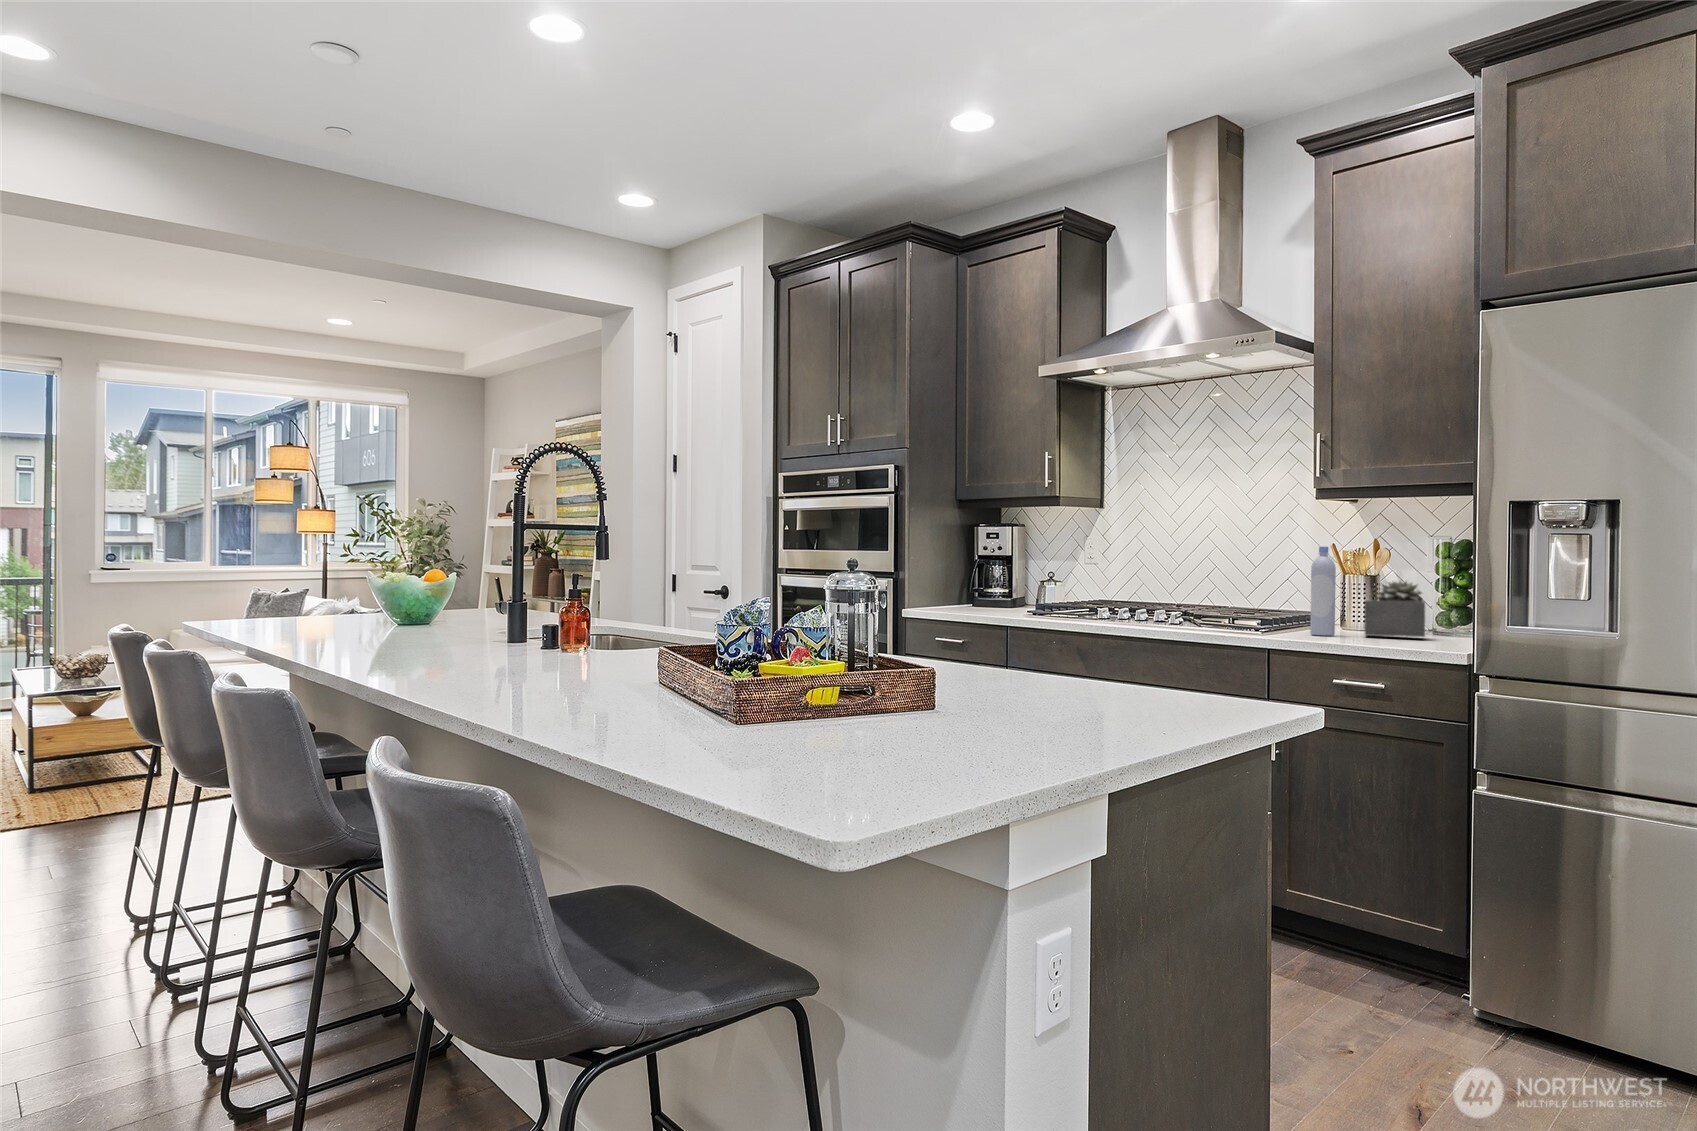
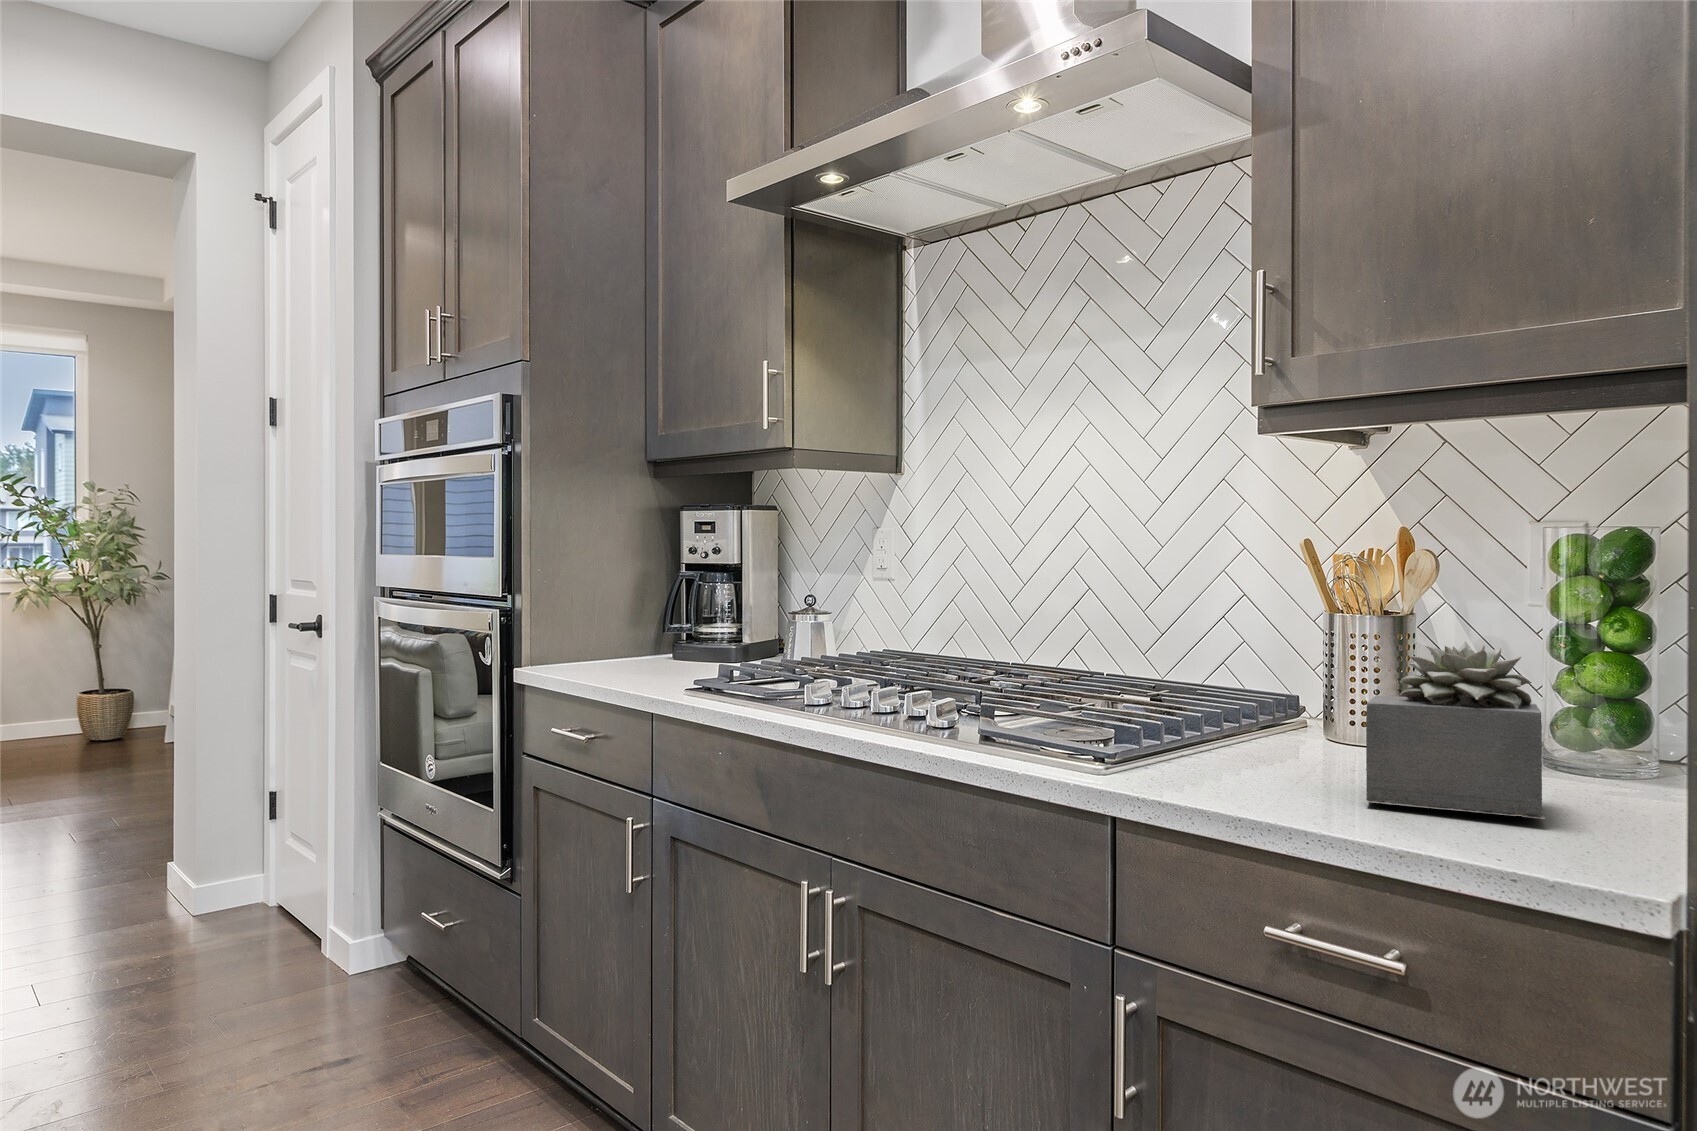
bottle: present [1310,546,1336,636] -> none [1220,551,1286,800]

